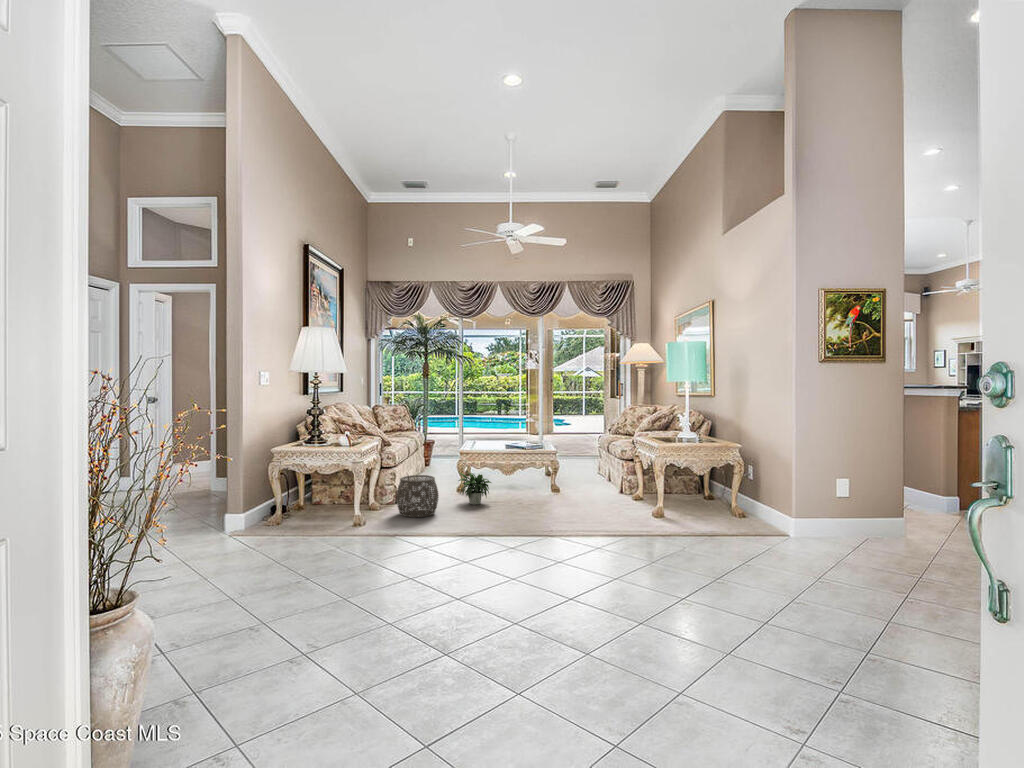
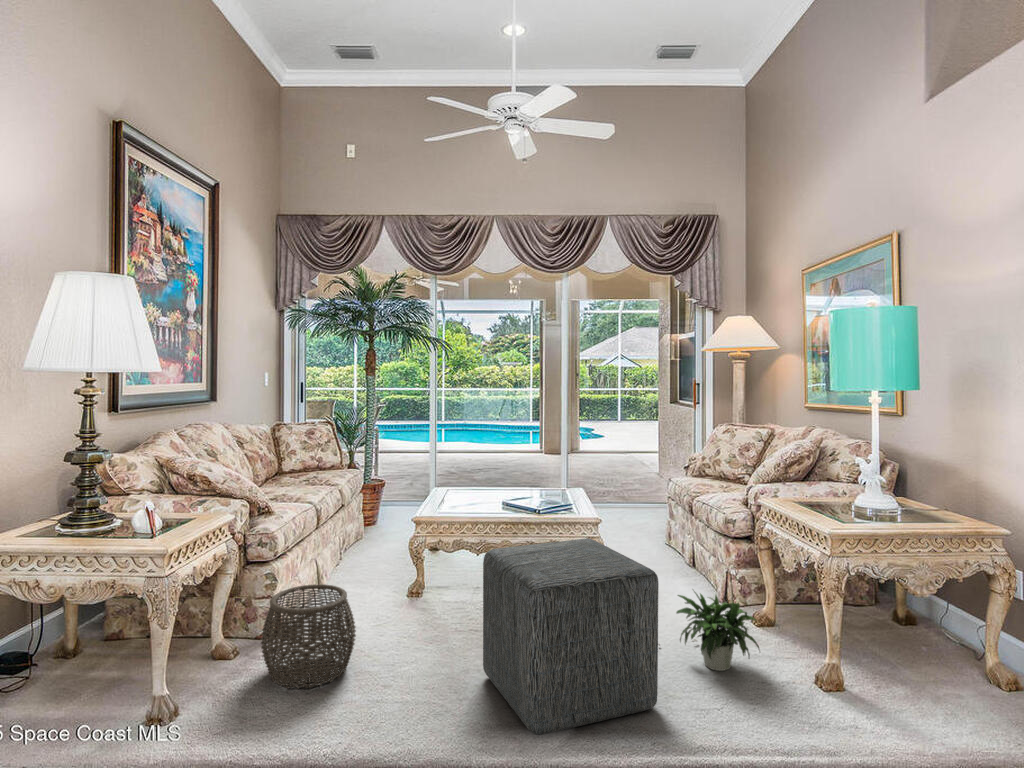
ottoman: none [499,452,578,527] -> present [483,538,659,735]
potted plant: present [459,472,491,504] -> present [658,591,759,671]

